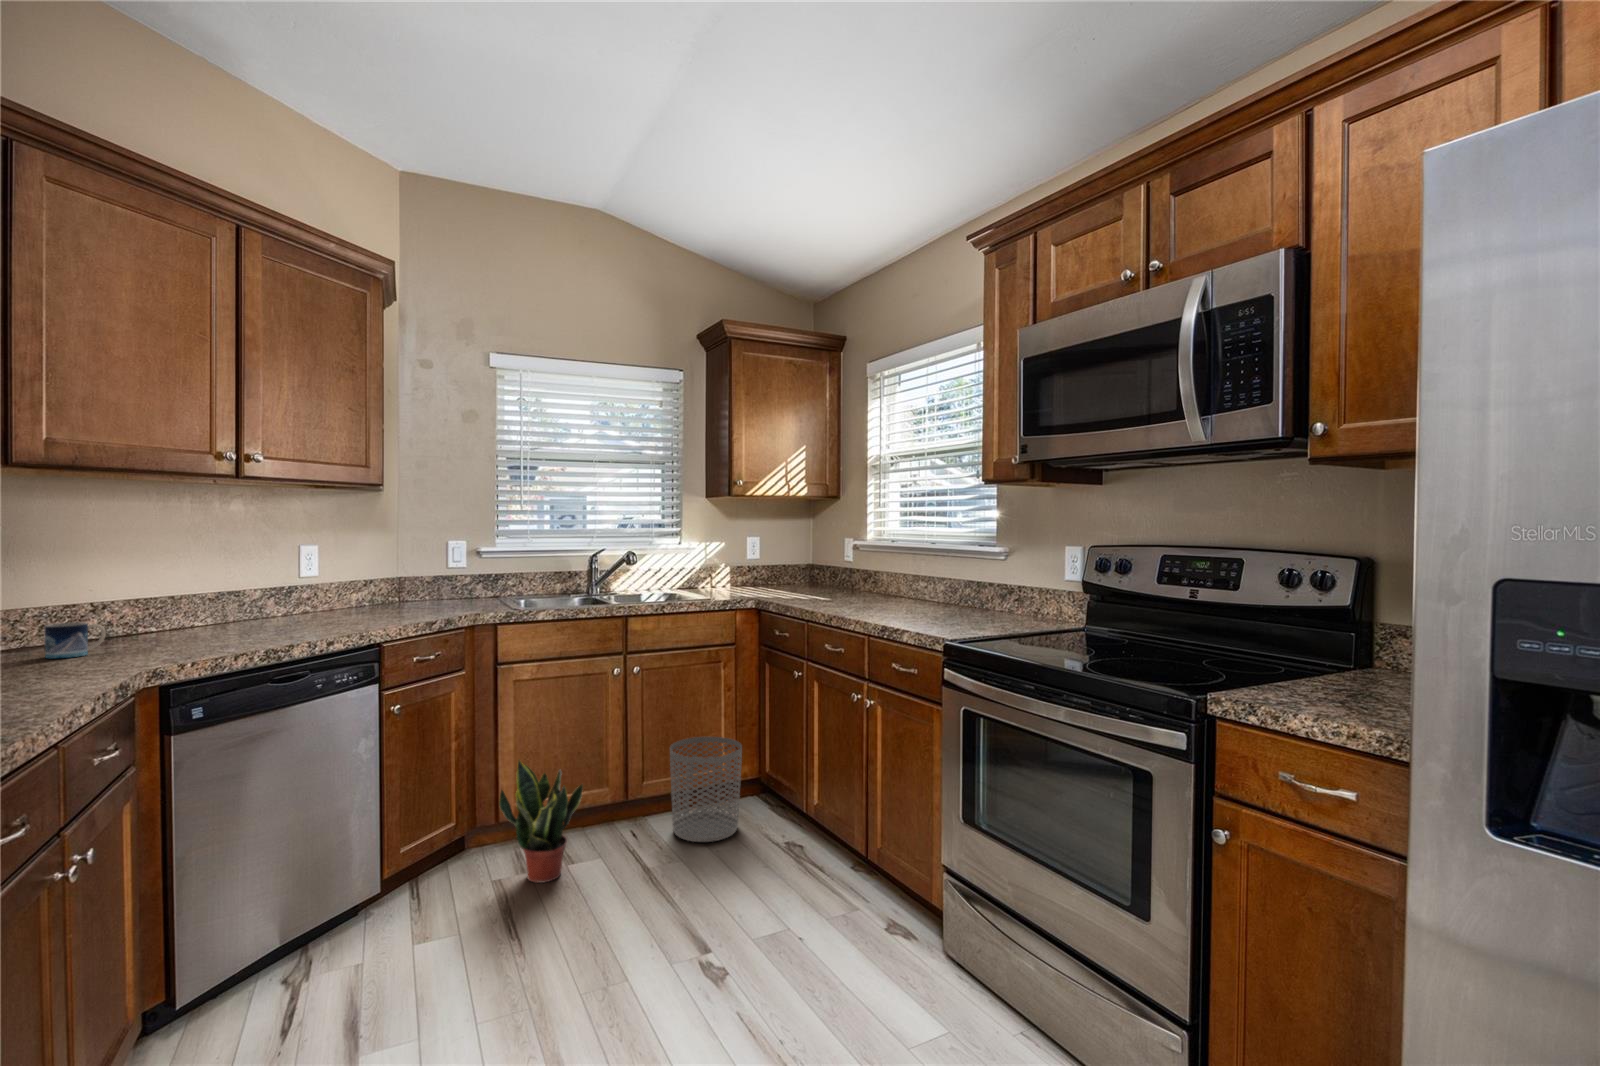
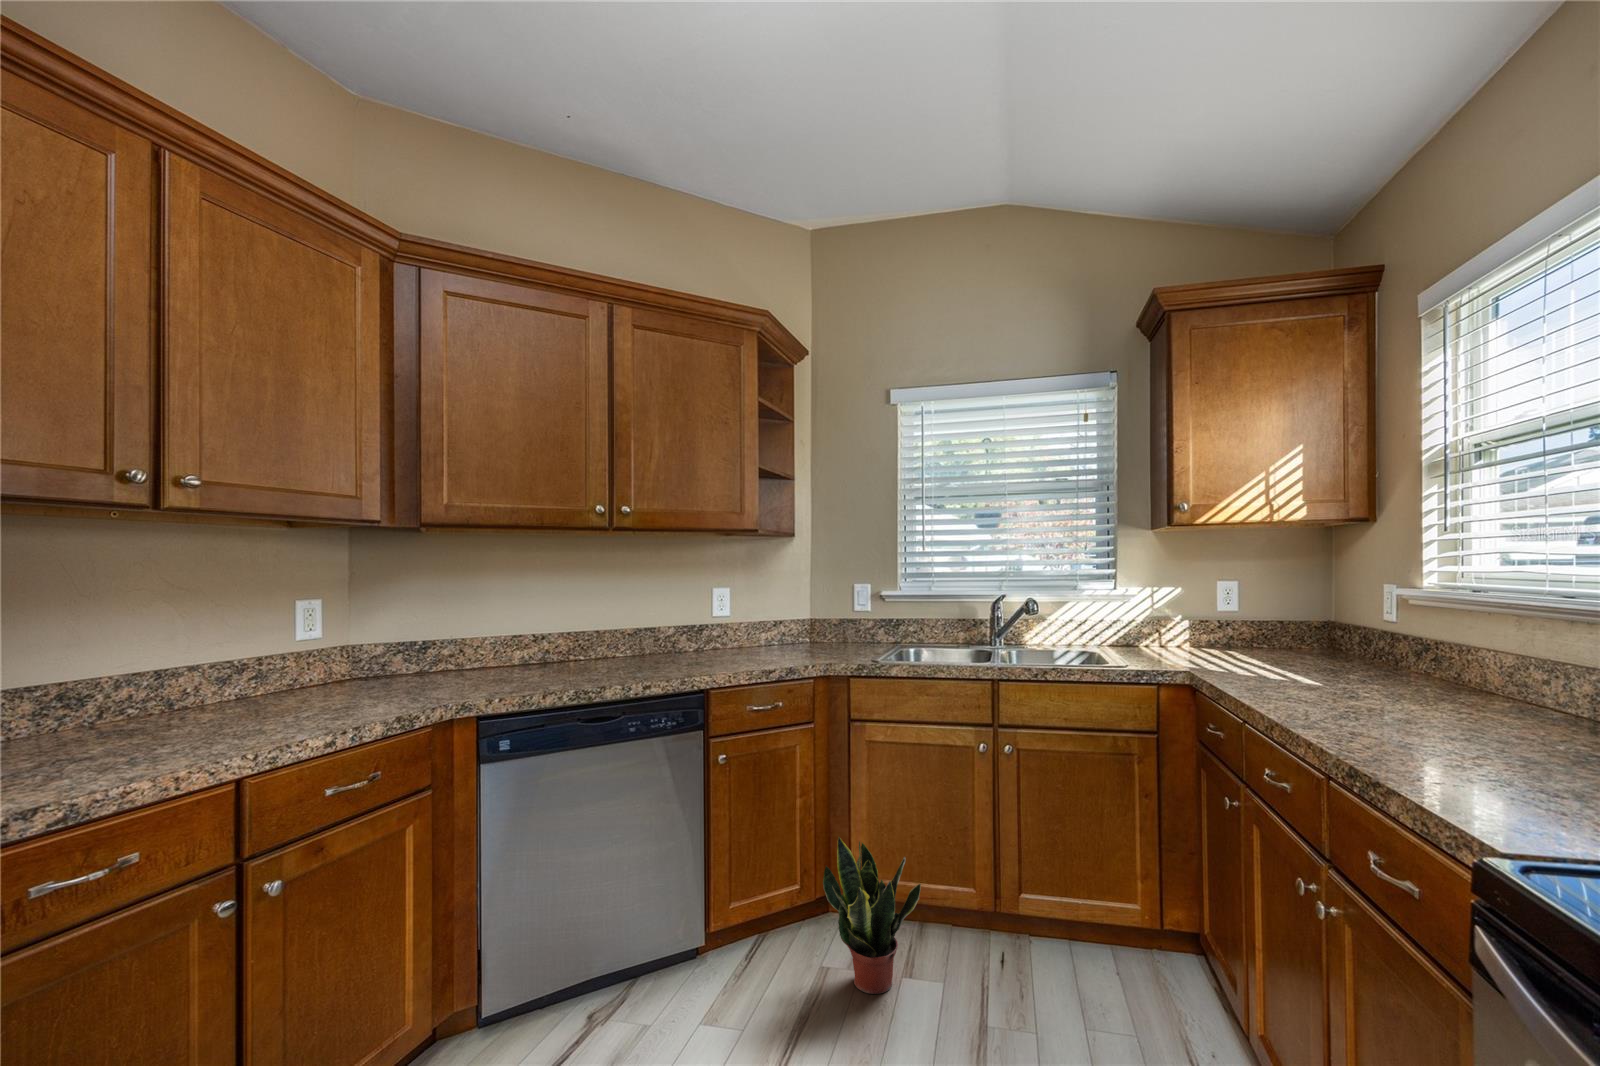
mug: present [45,622,106,658] -> none [487,649,524,677]
waste bin: present [670,737,742,842] -> none [1045,855,1153,1022]

